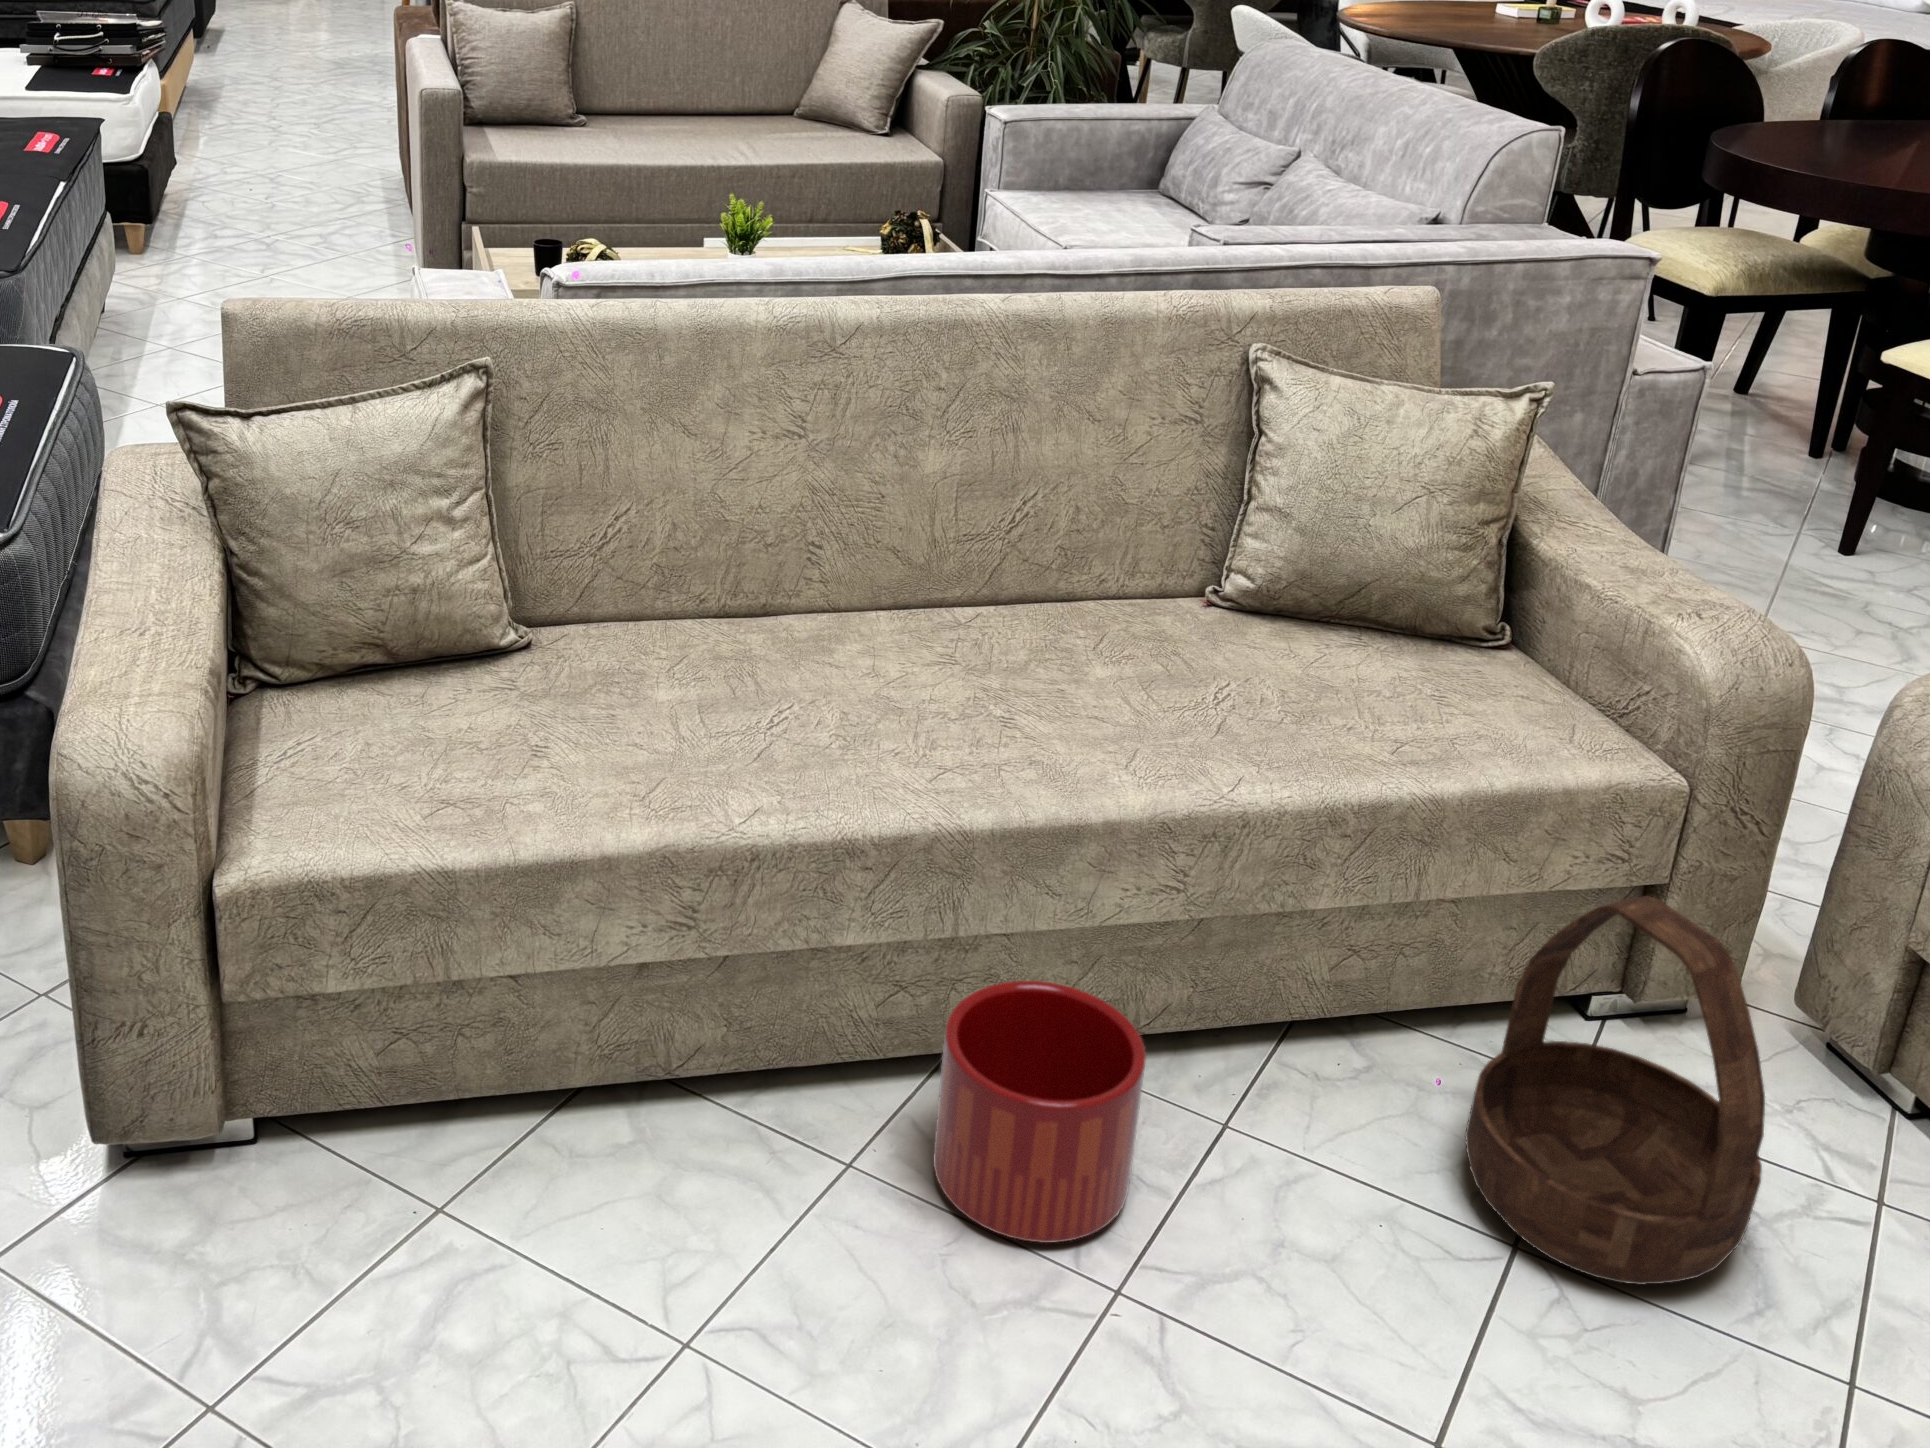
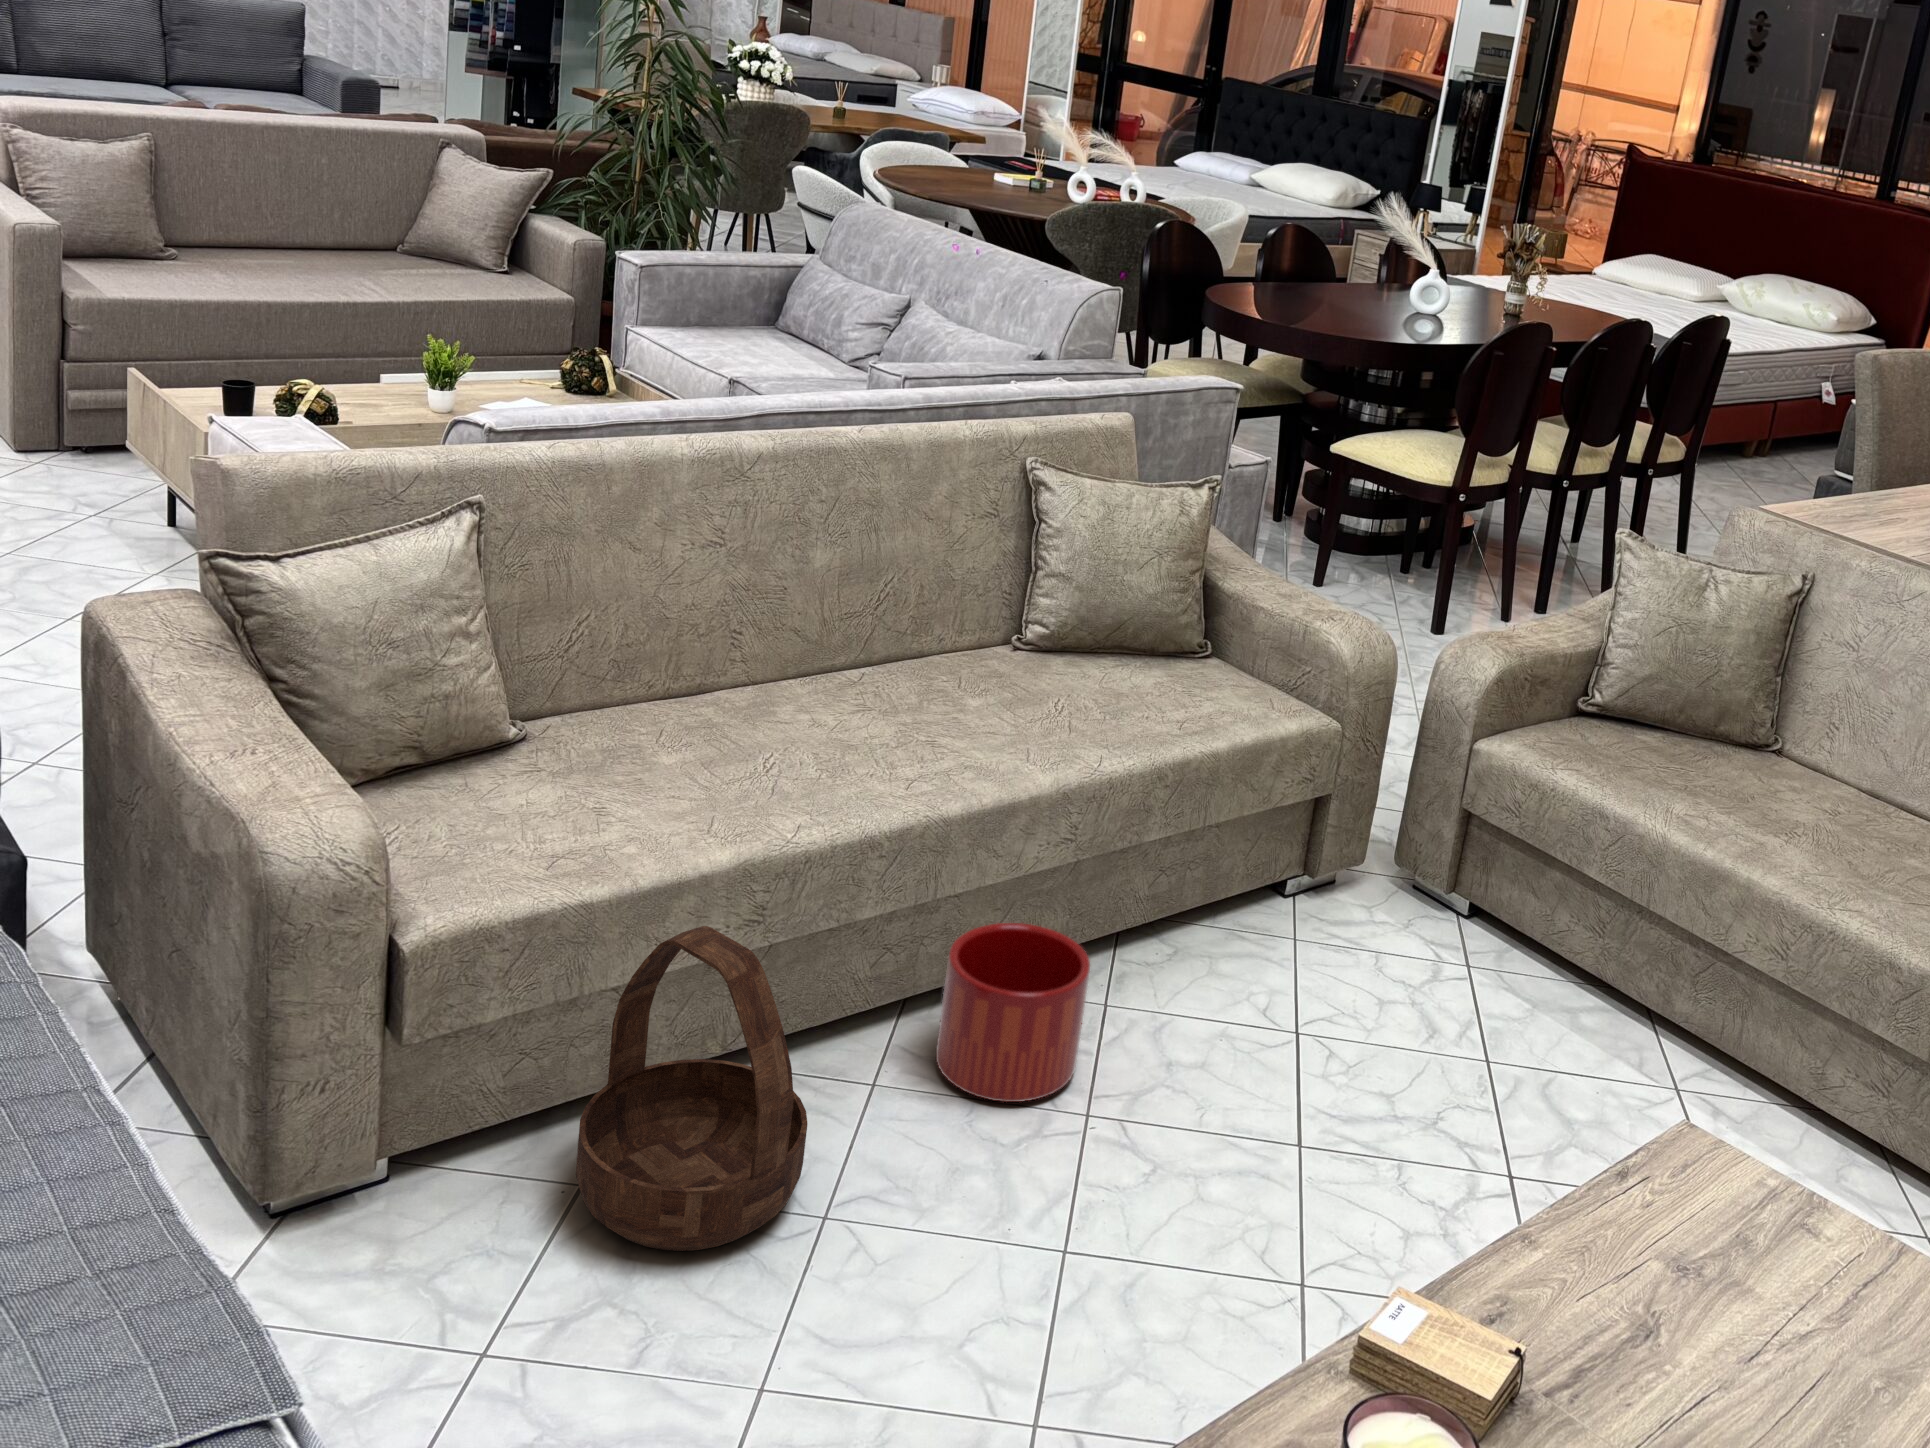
basket: present [1465,896,1765,1285] -> present [576,926,808,1251]

